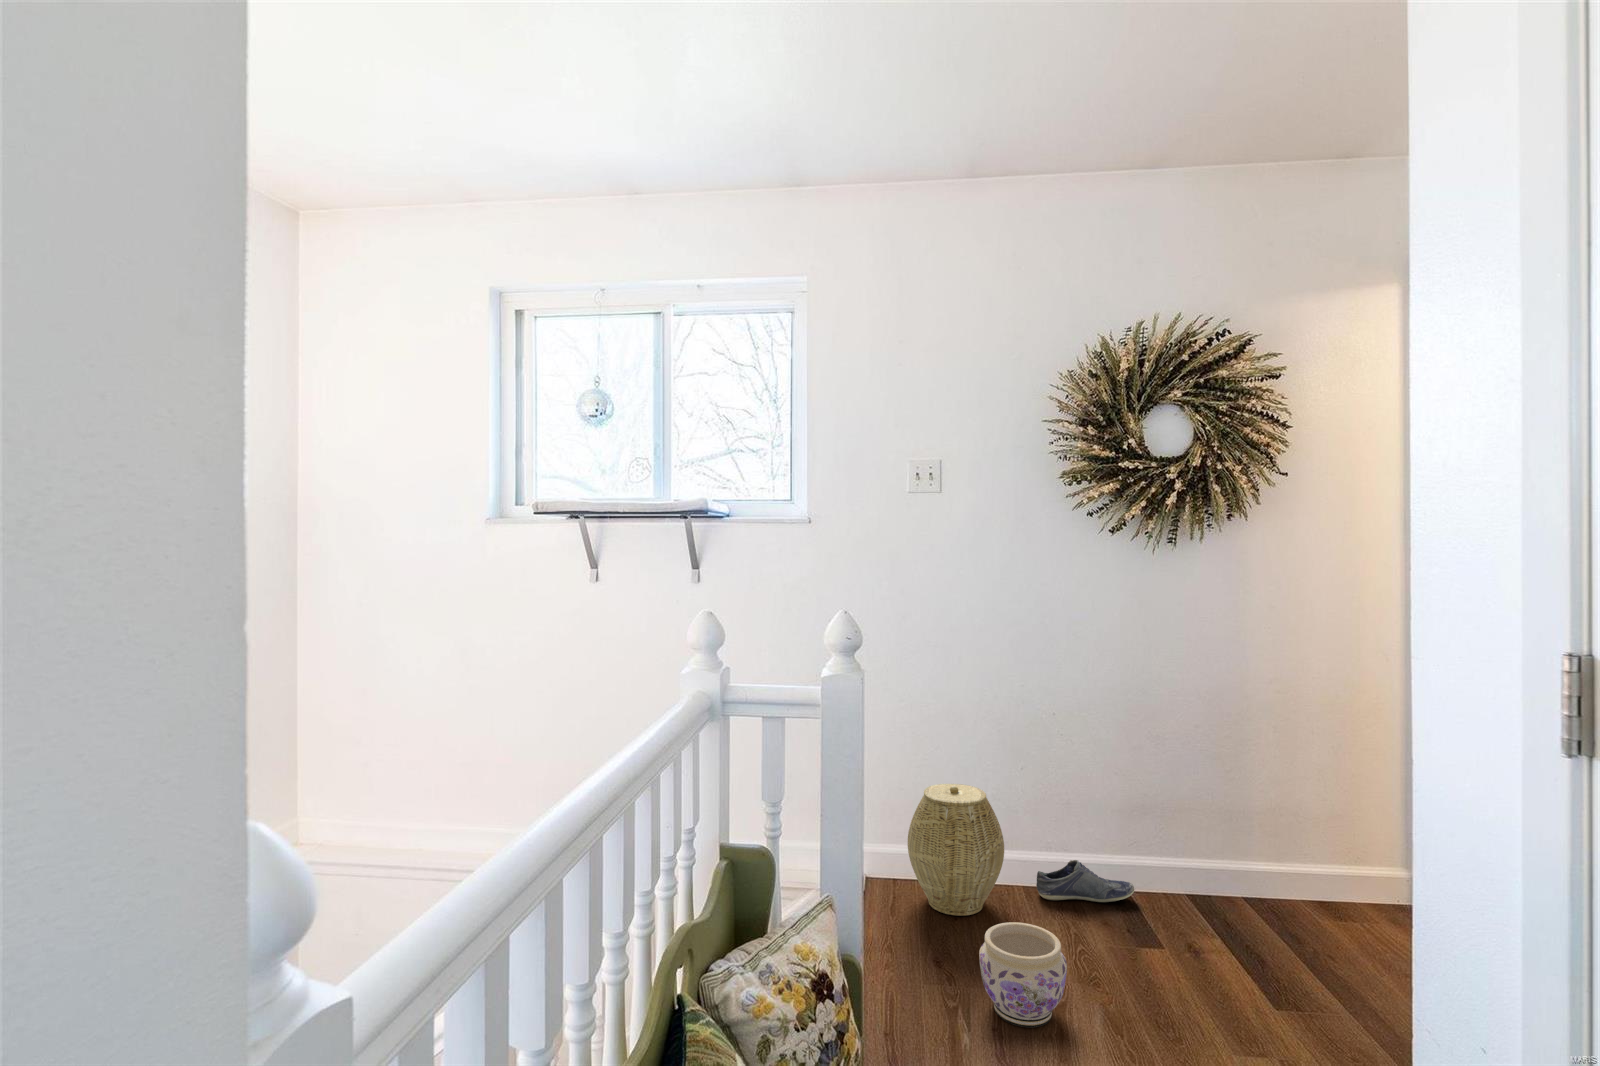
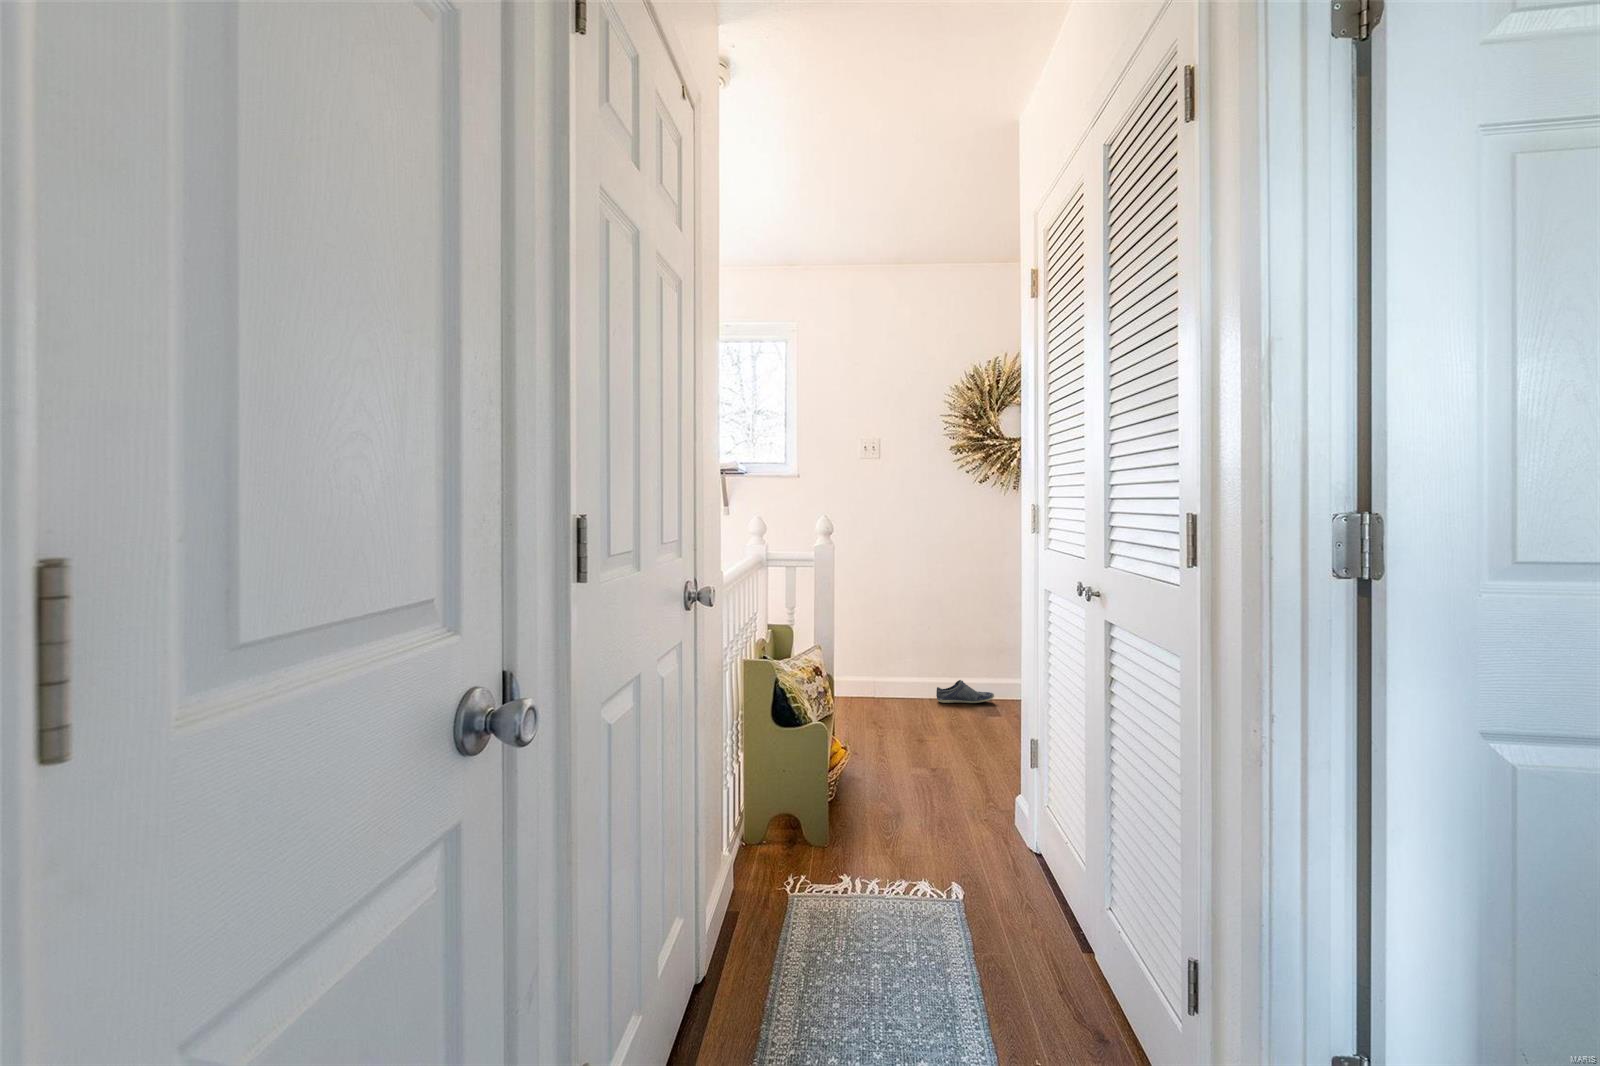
woven basket: present [908,784,1004,916] -> none [859,634,917,708]
planter: present [979,922,1067,1027] -> none [899,692,947,740]

